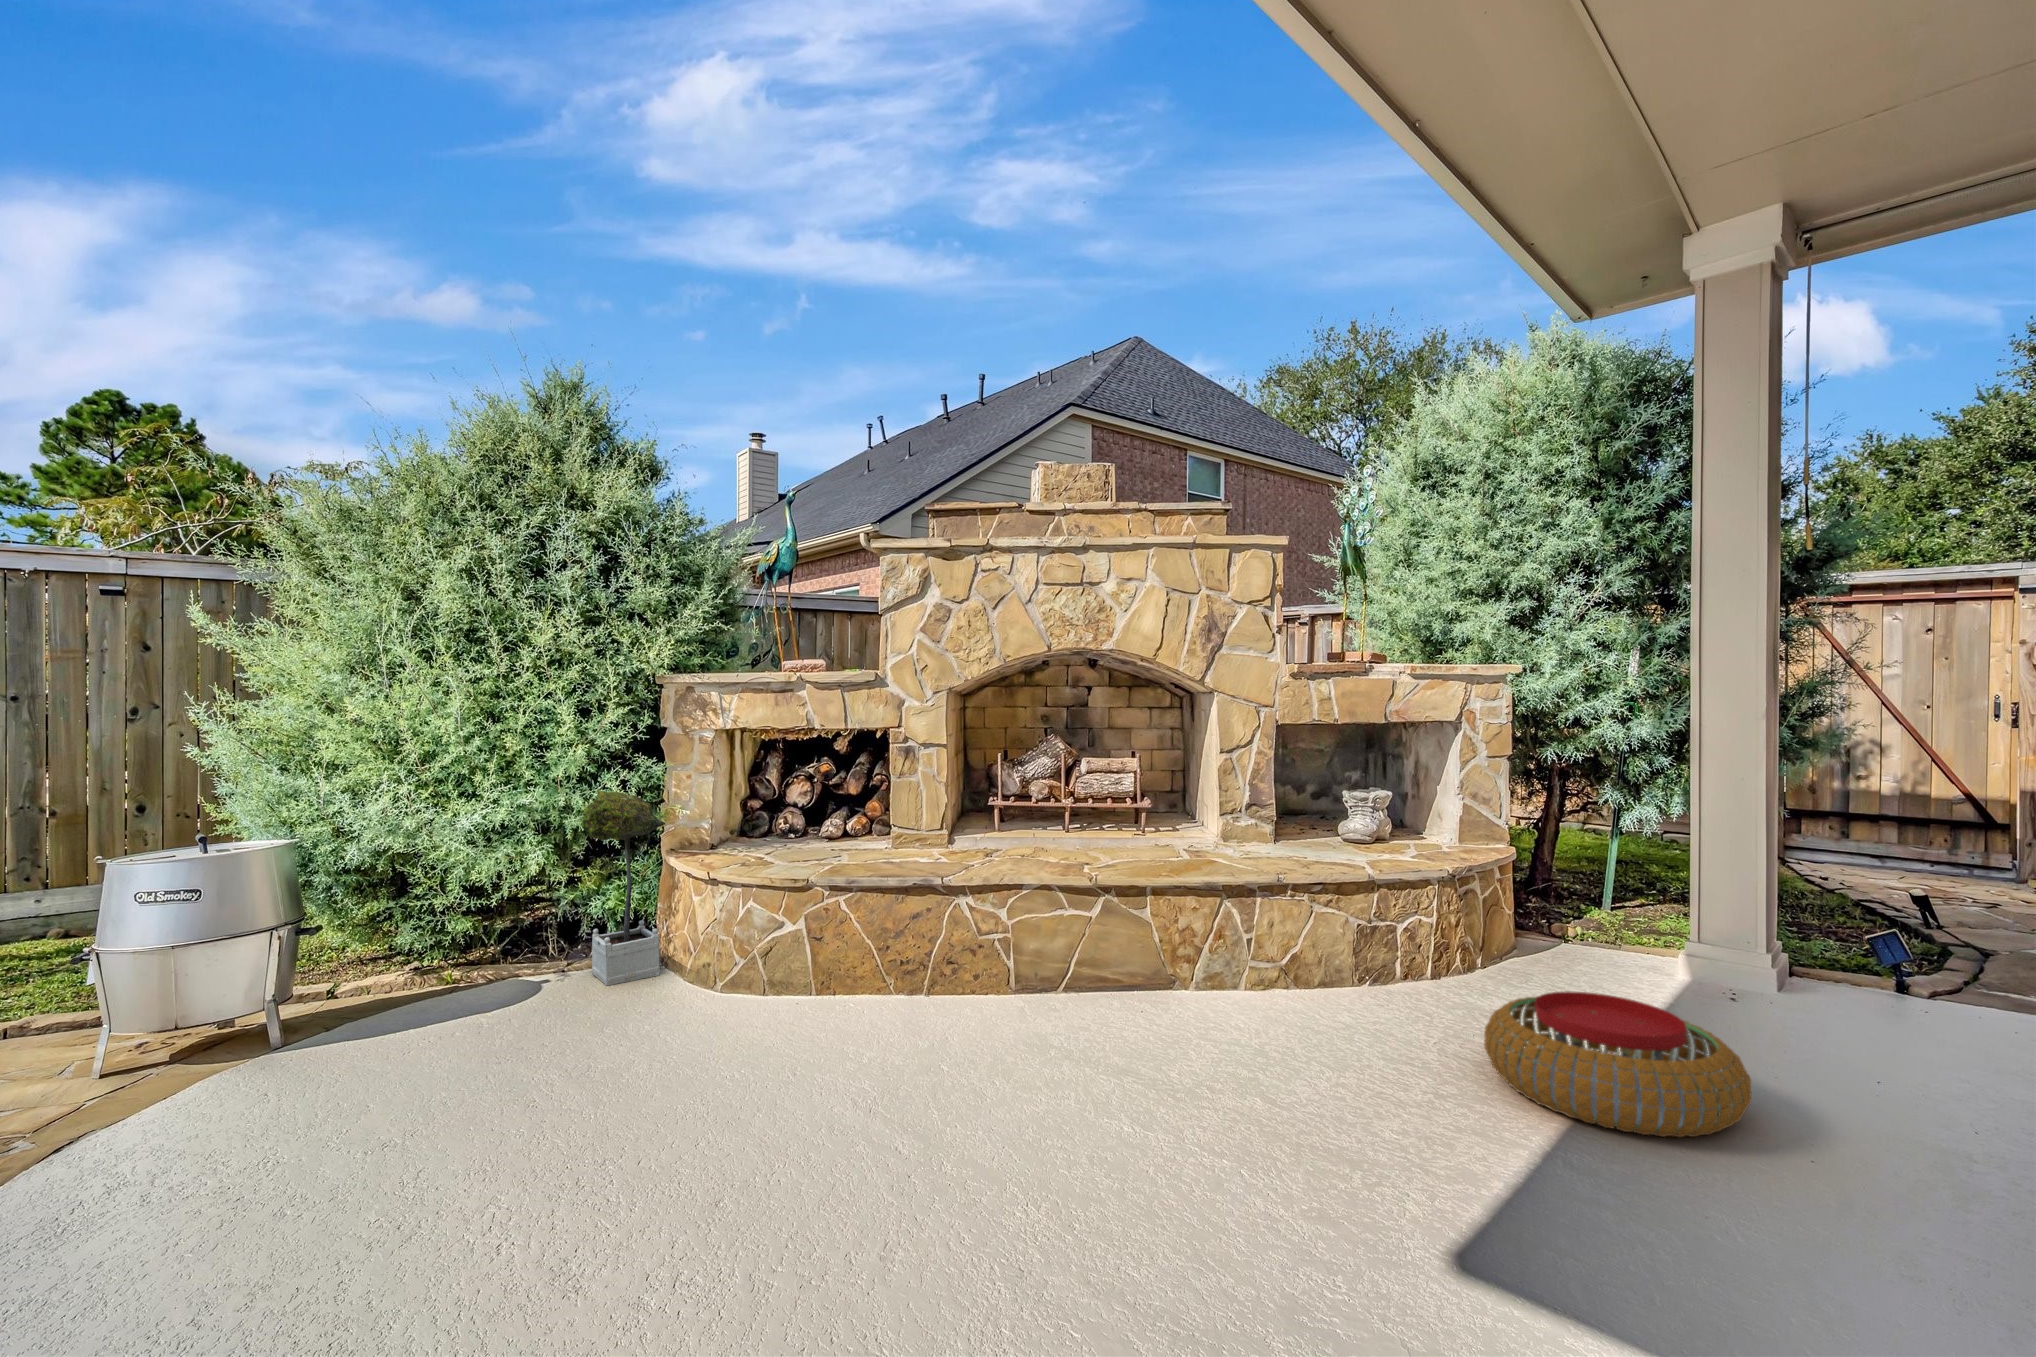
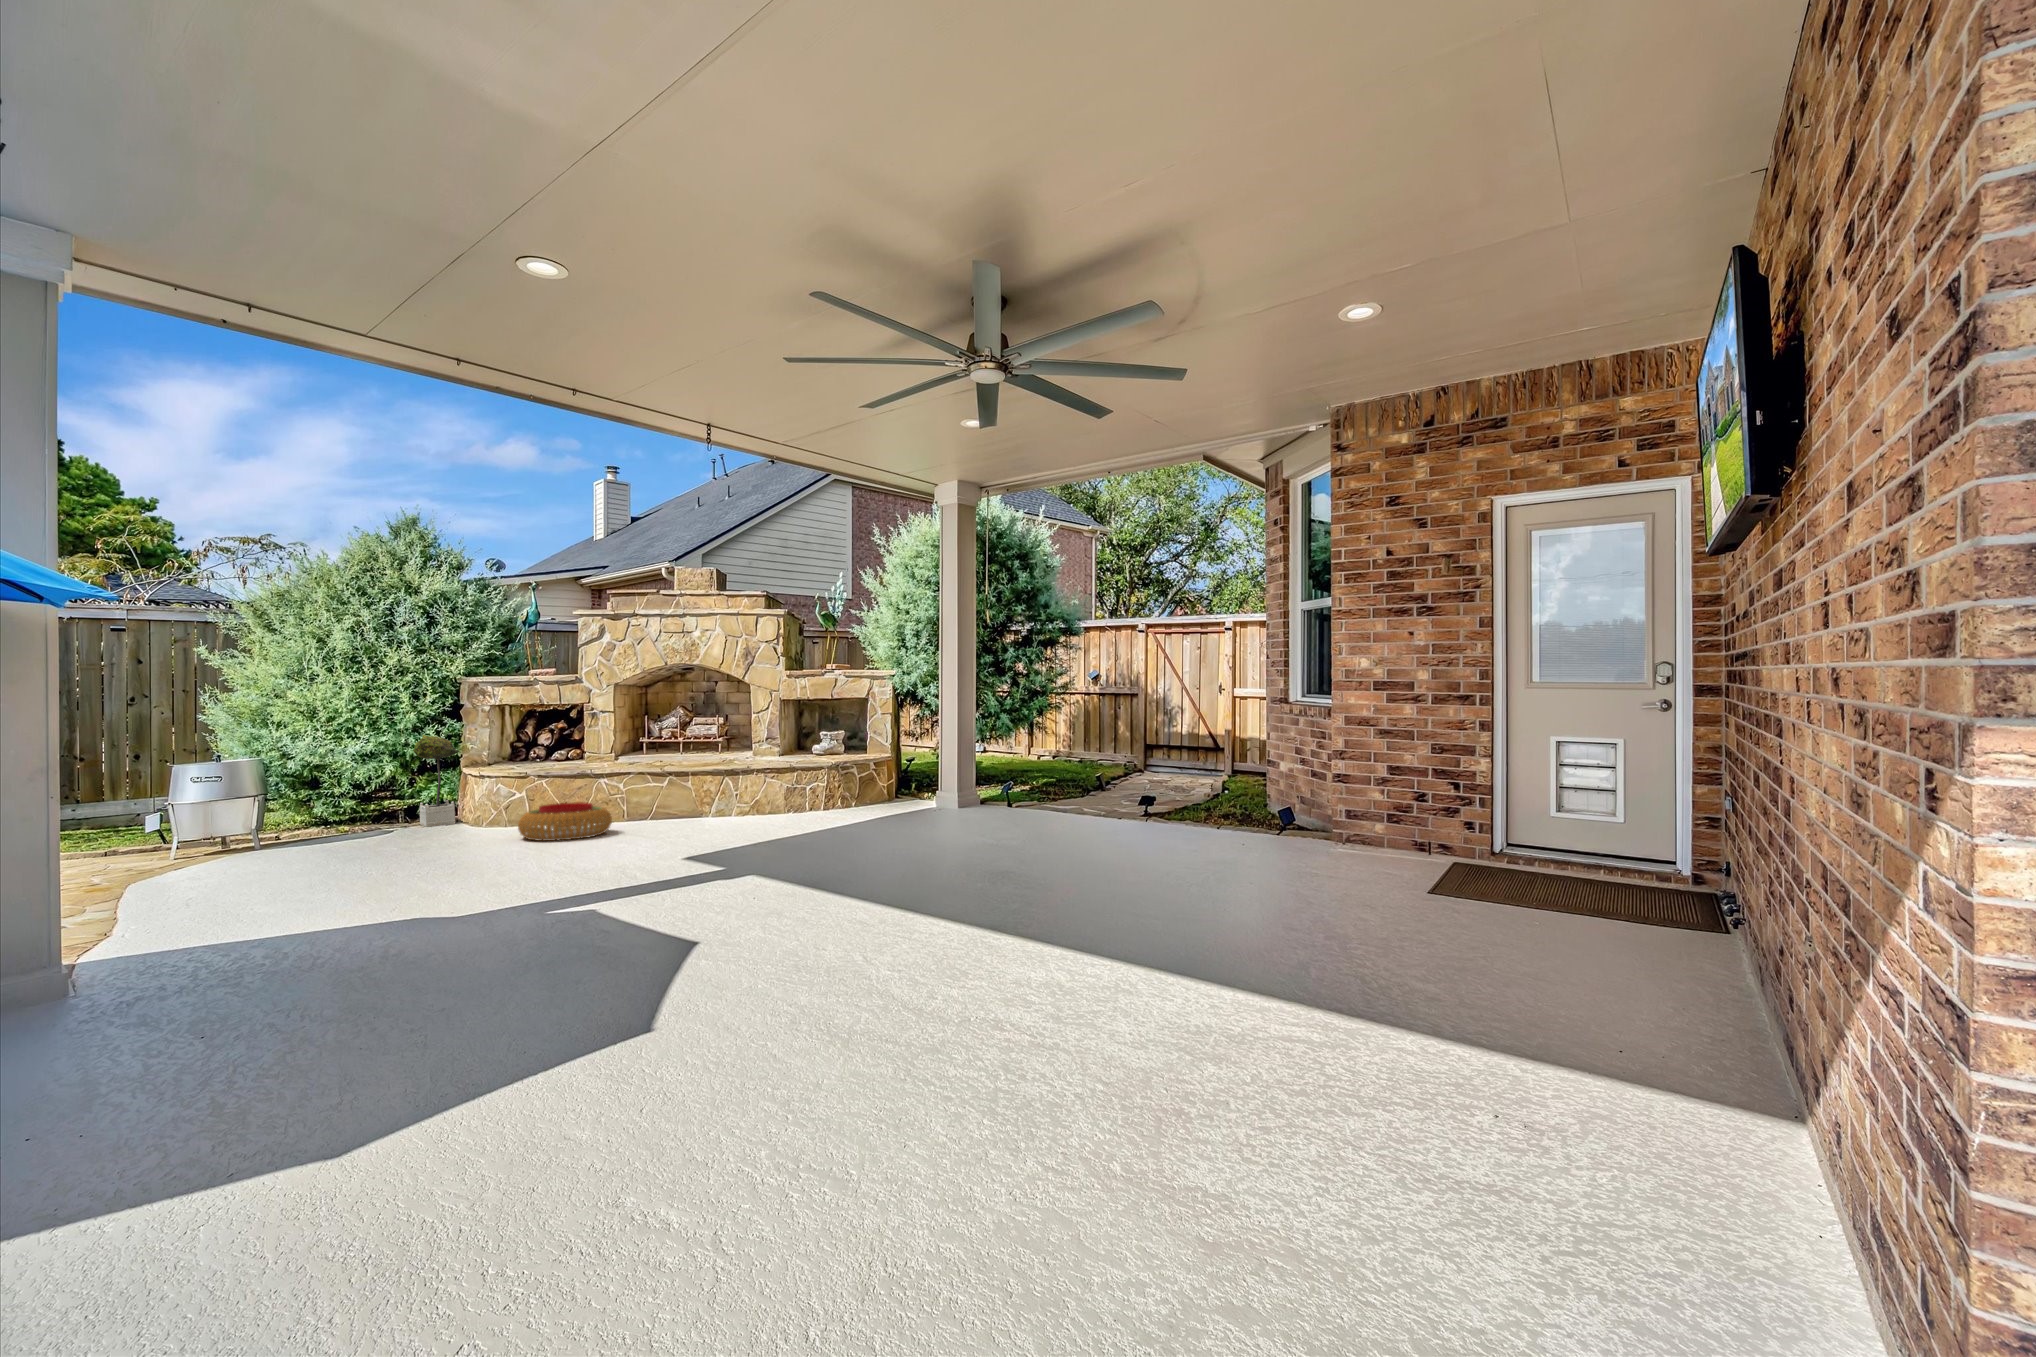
pouf: present [1484,991,1751,1137] -> present [518,802,612,841]

